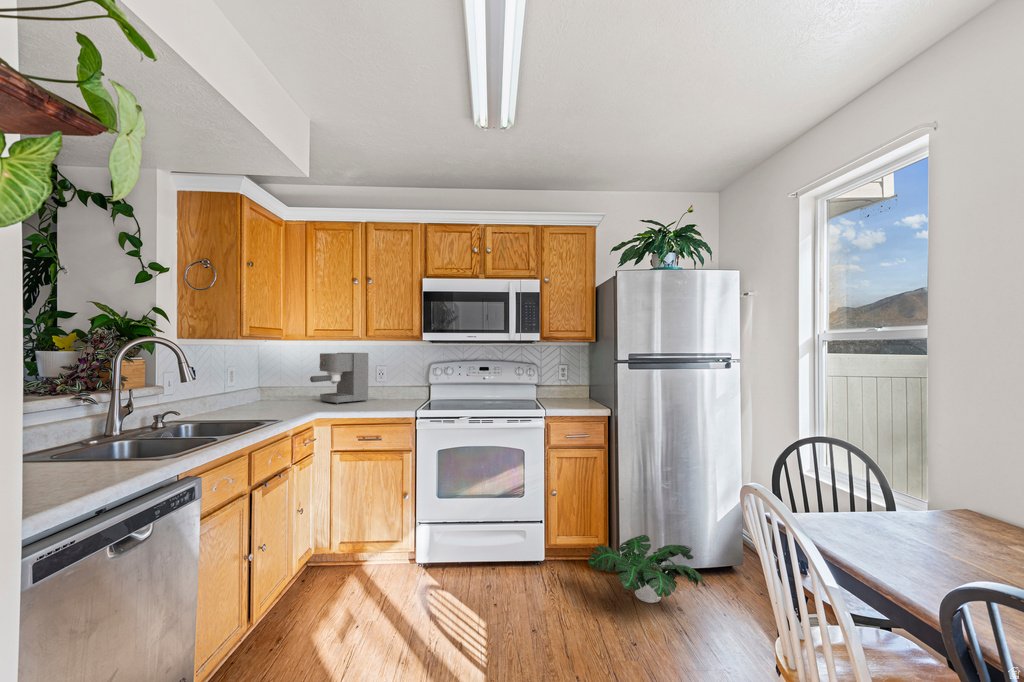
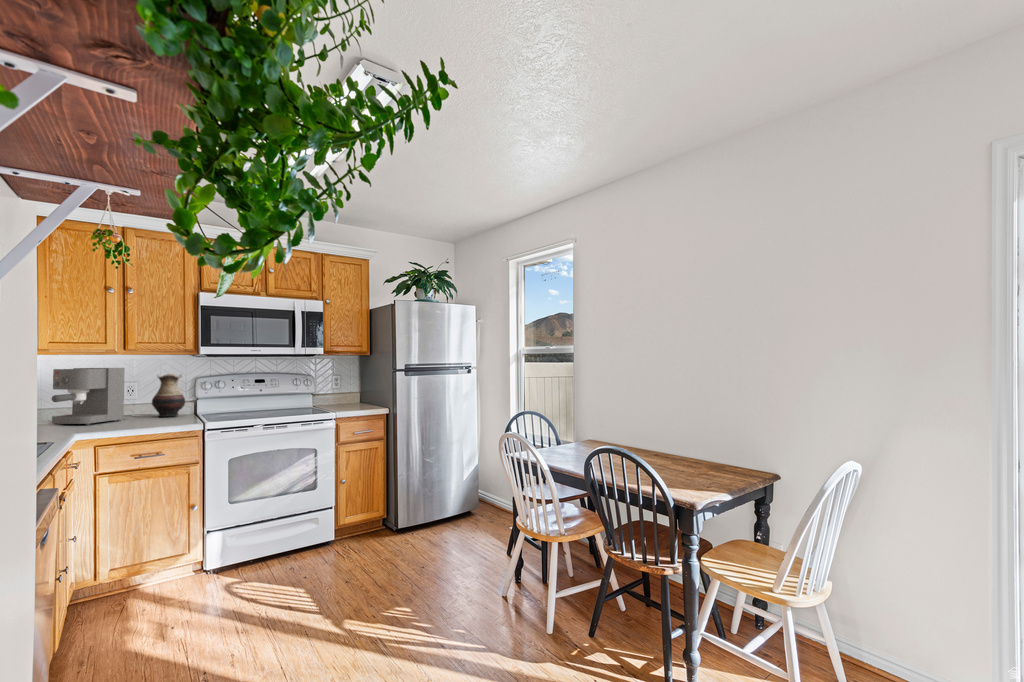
vase: none [392,359,419,400] -> present [152,374,185,417]
potted plant: present [588,535,706,603] -> none [379,502,463,547]

